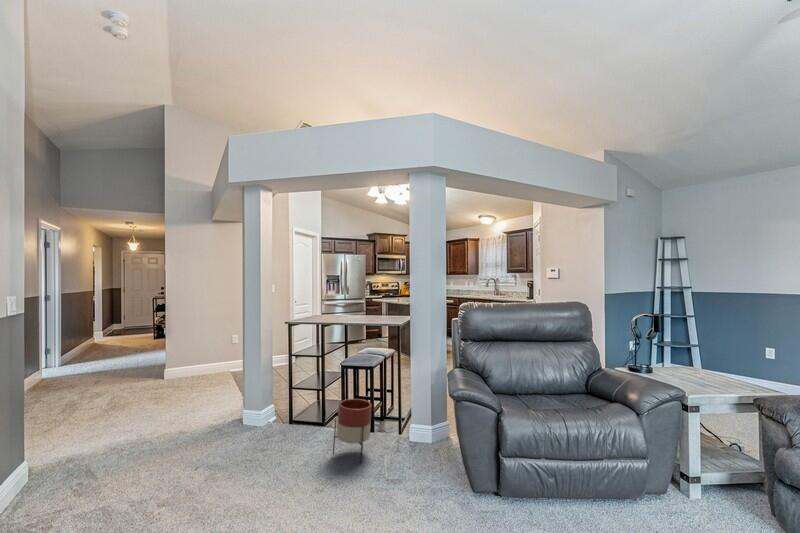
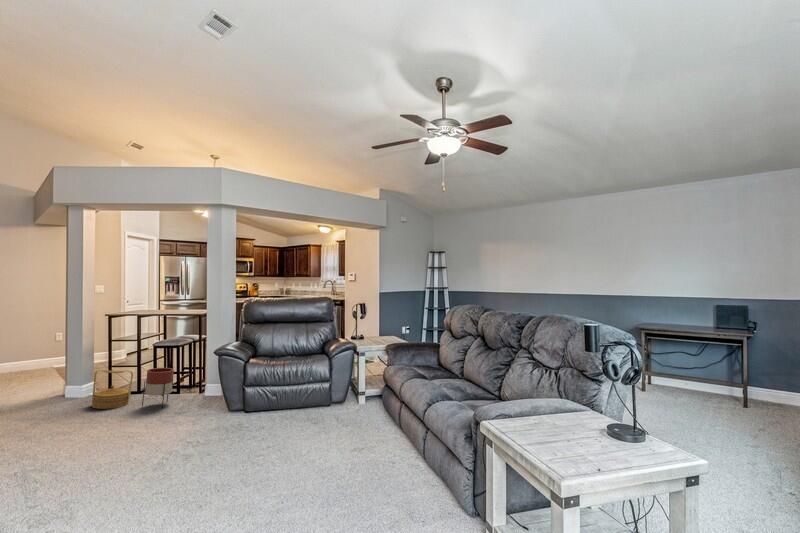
basket: none [271,396,319,454] -> present [92,370,133,409]

